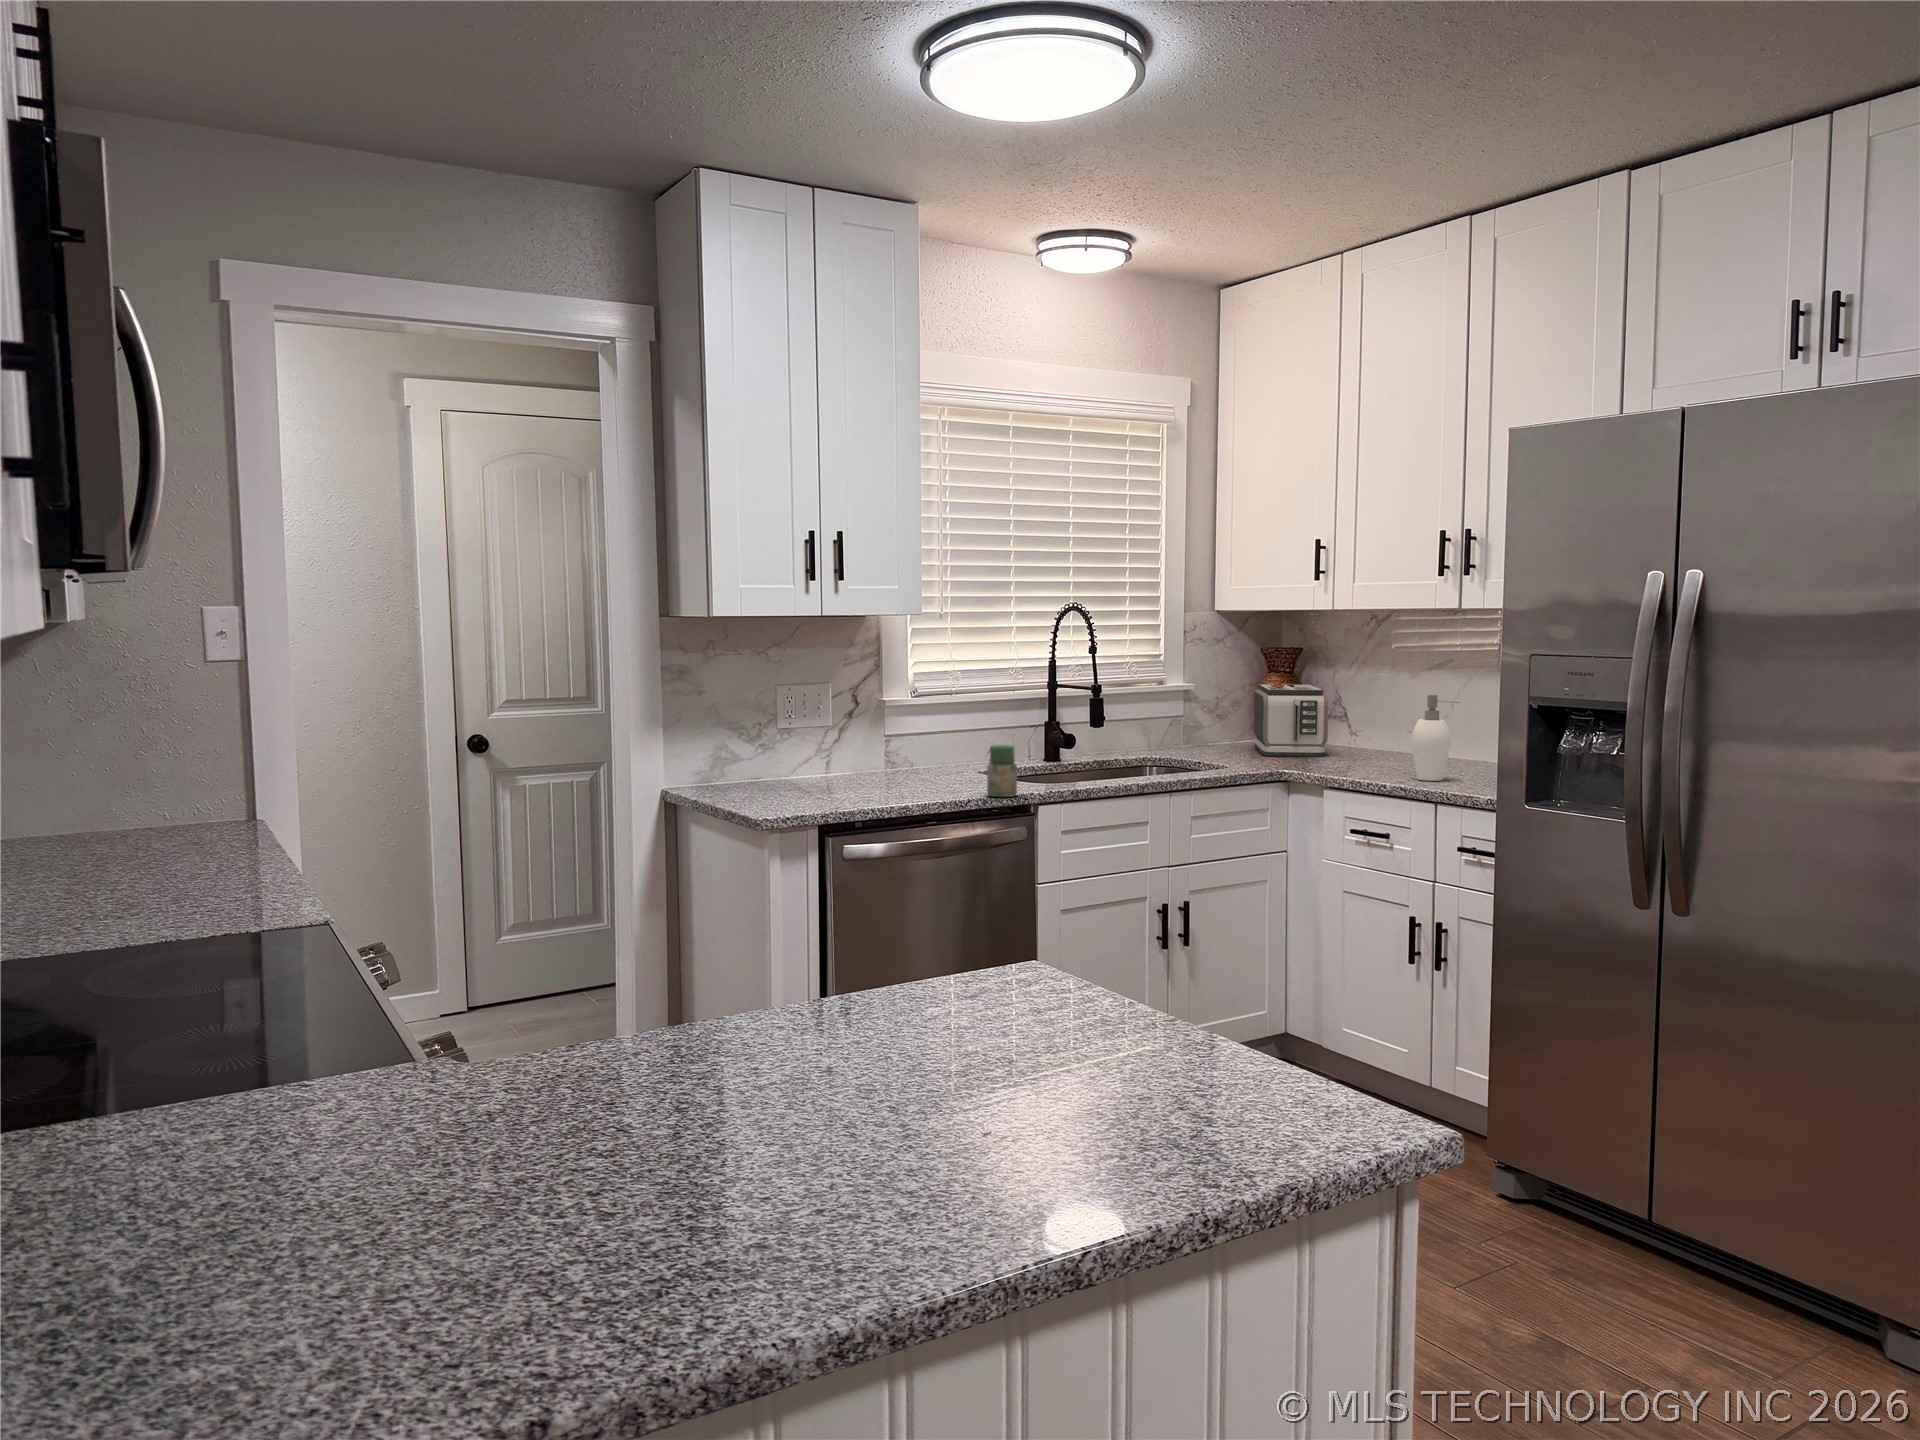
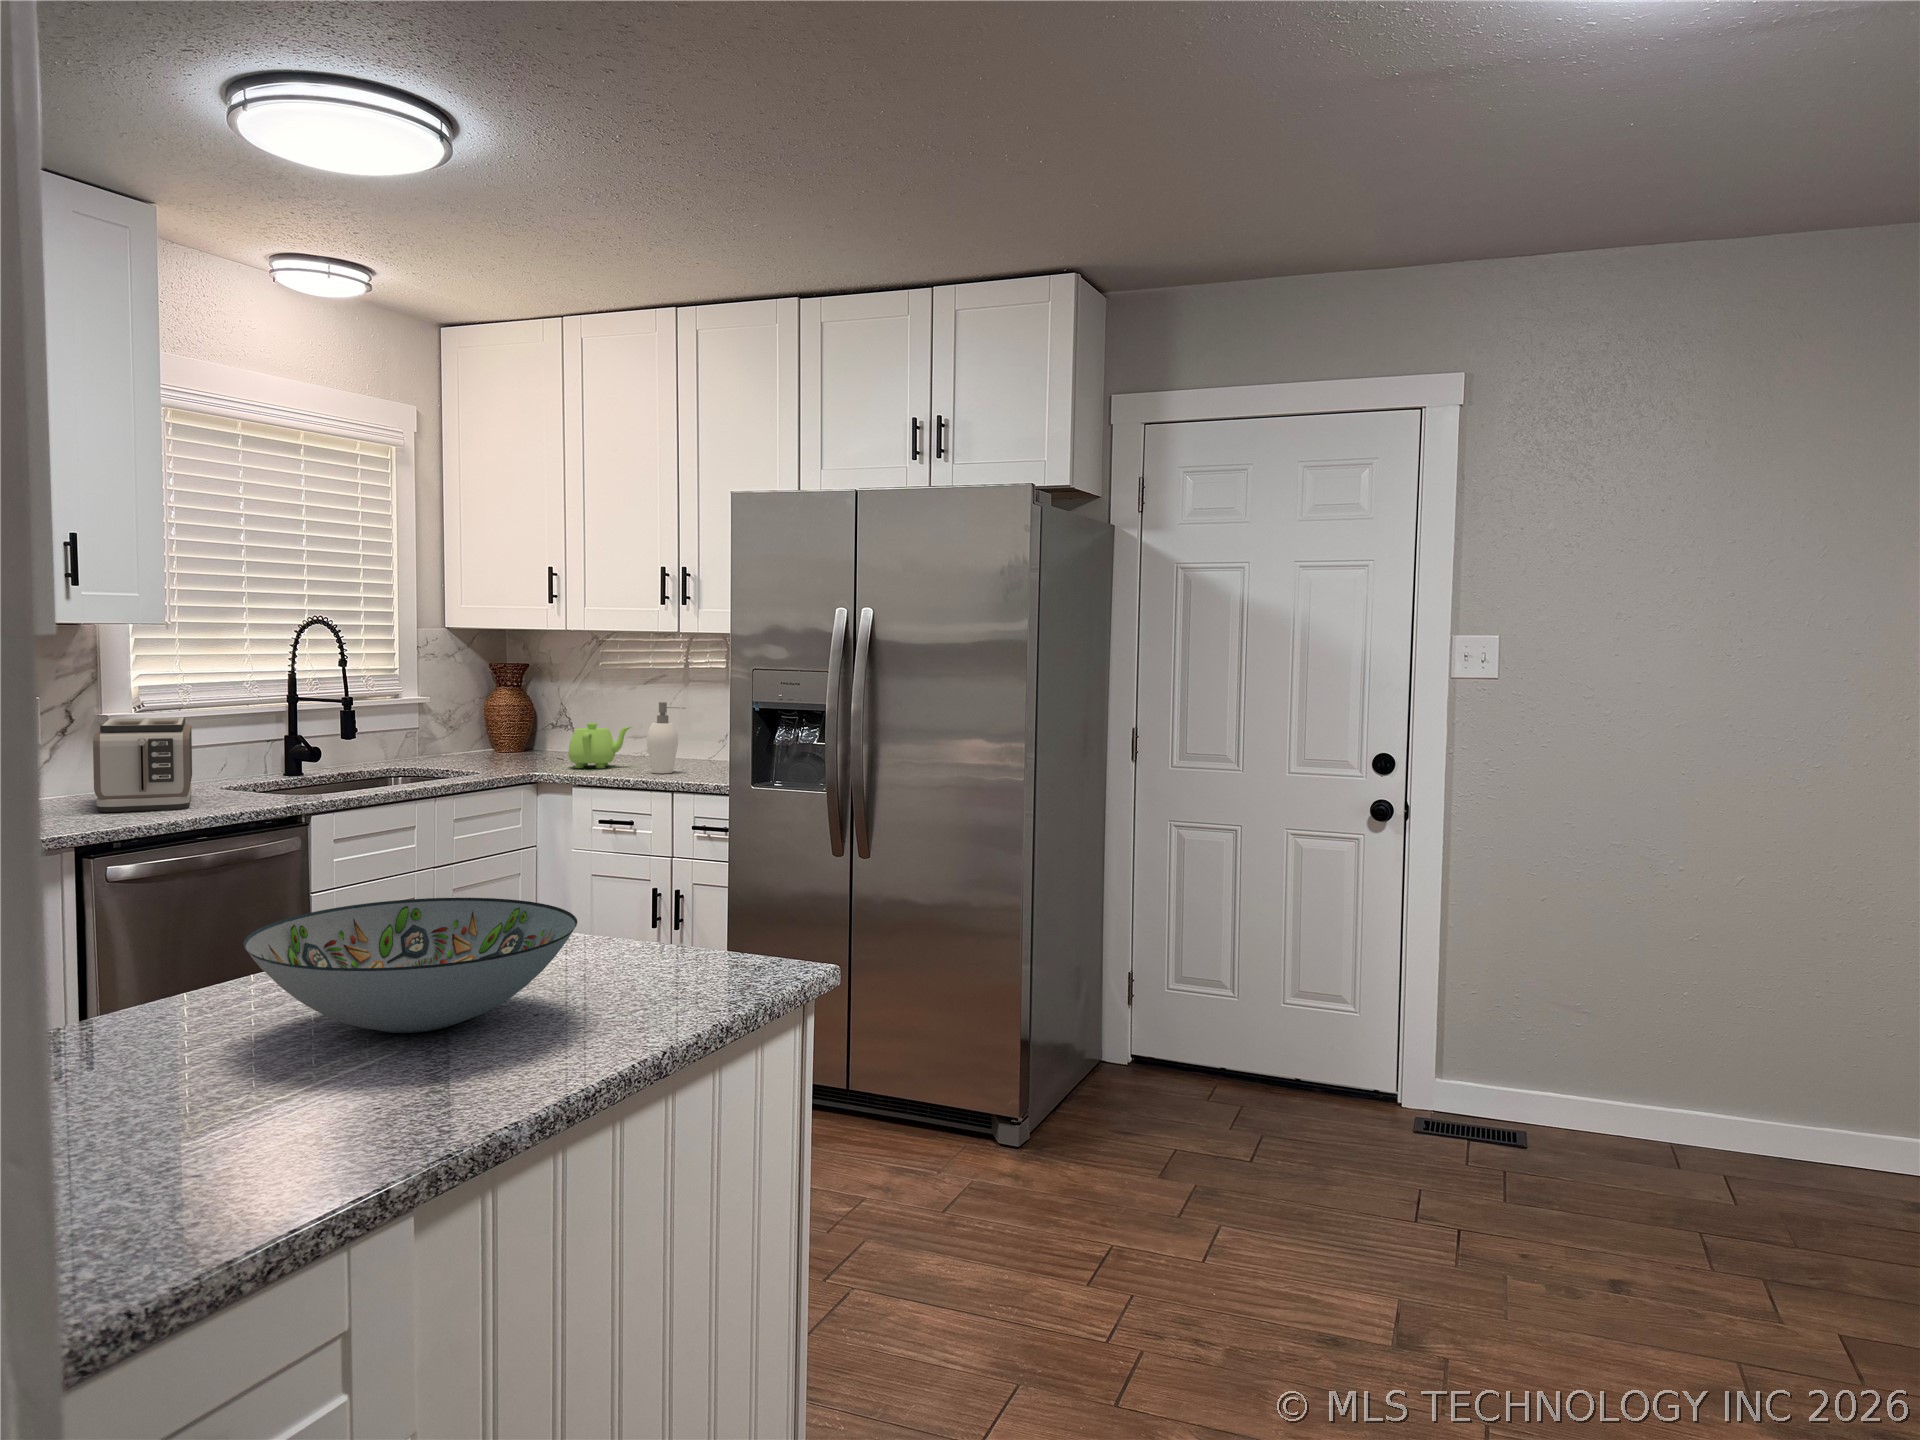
toaster: present [1254,685,1328,757] -> present [93,717,192,812]
teapot: none [1325,717,1400,770] -> present [568,723,631,768]
jar: present [987,745,1017,797] -> none [256,757,290,808]
decorative bowl: none [652,949,1045,1135] -> present [243,898,577,1033]

